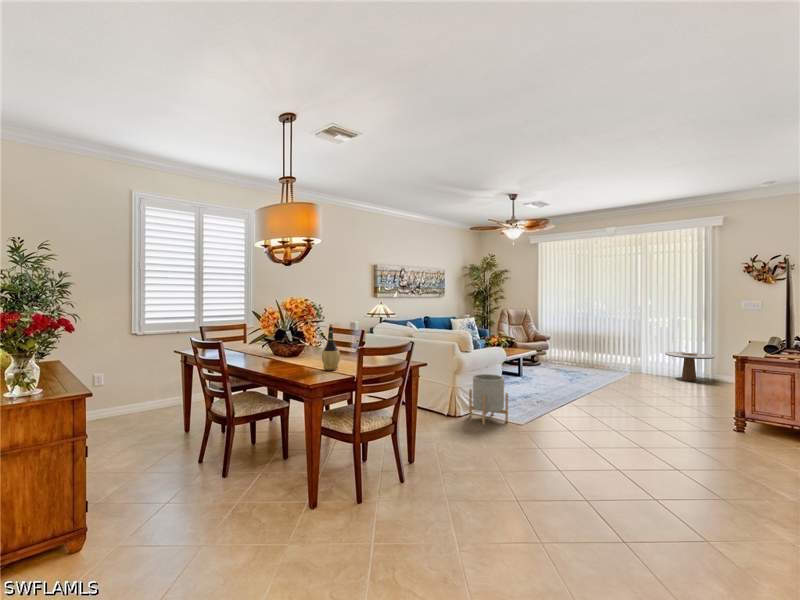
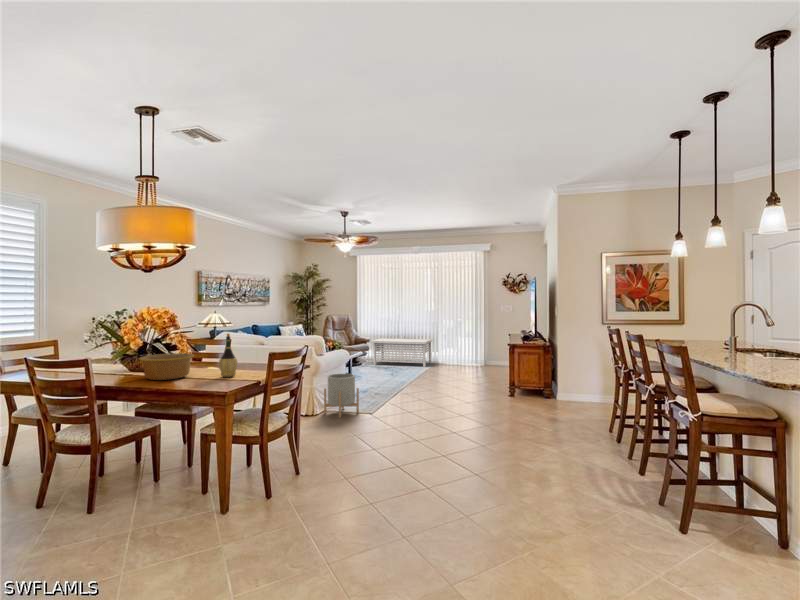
storage bench: none [553,336,632,374] -> present [371,338,432,367]
bowl: none [255,342,304,367] -> present [139,353,194,380]
side table: present [665,352,715,382] -> none [456,346,488,368]

